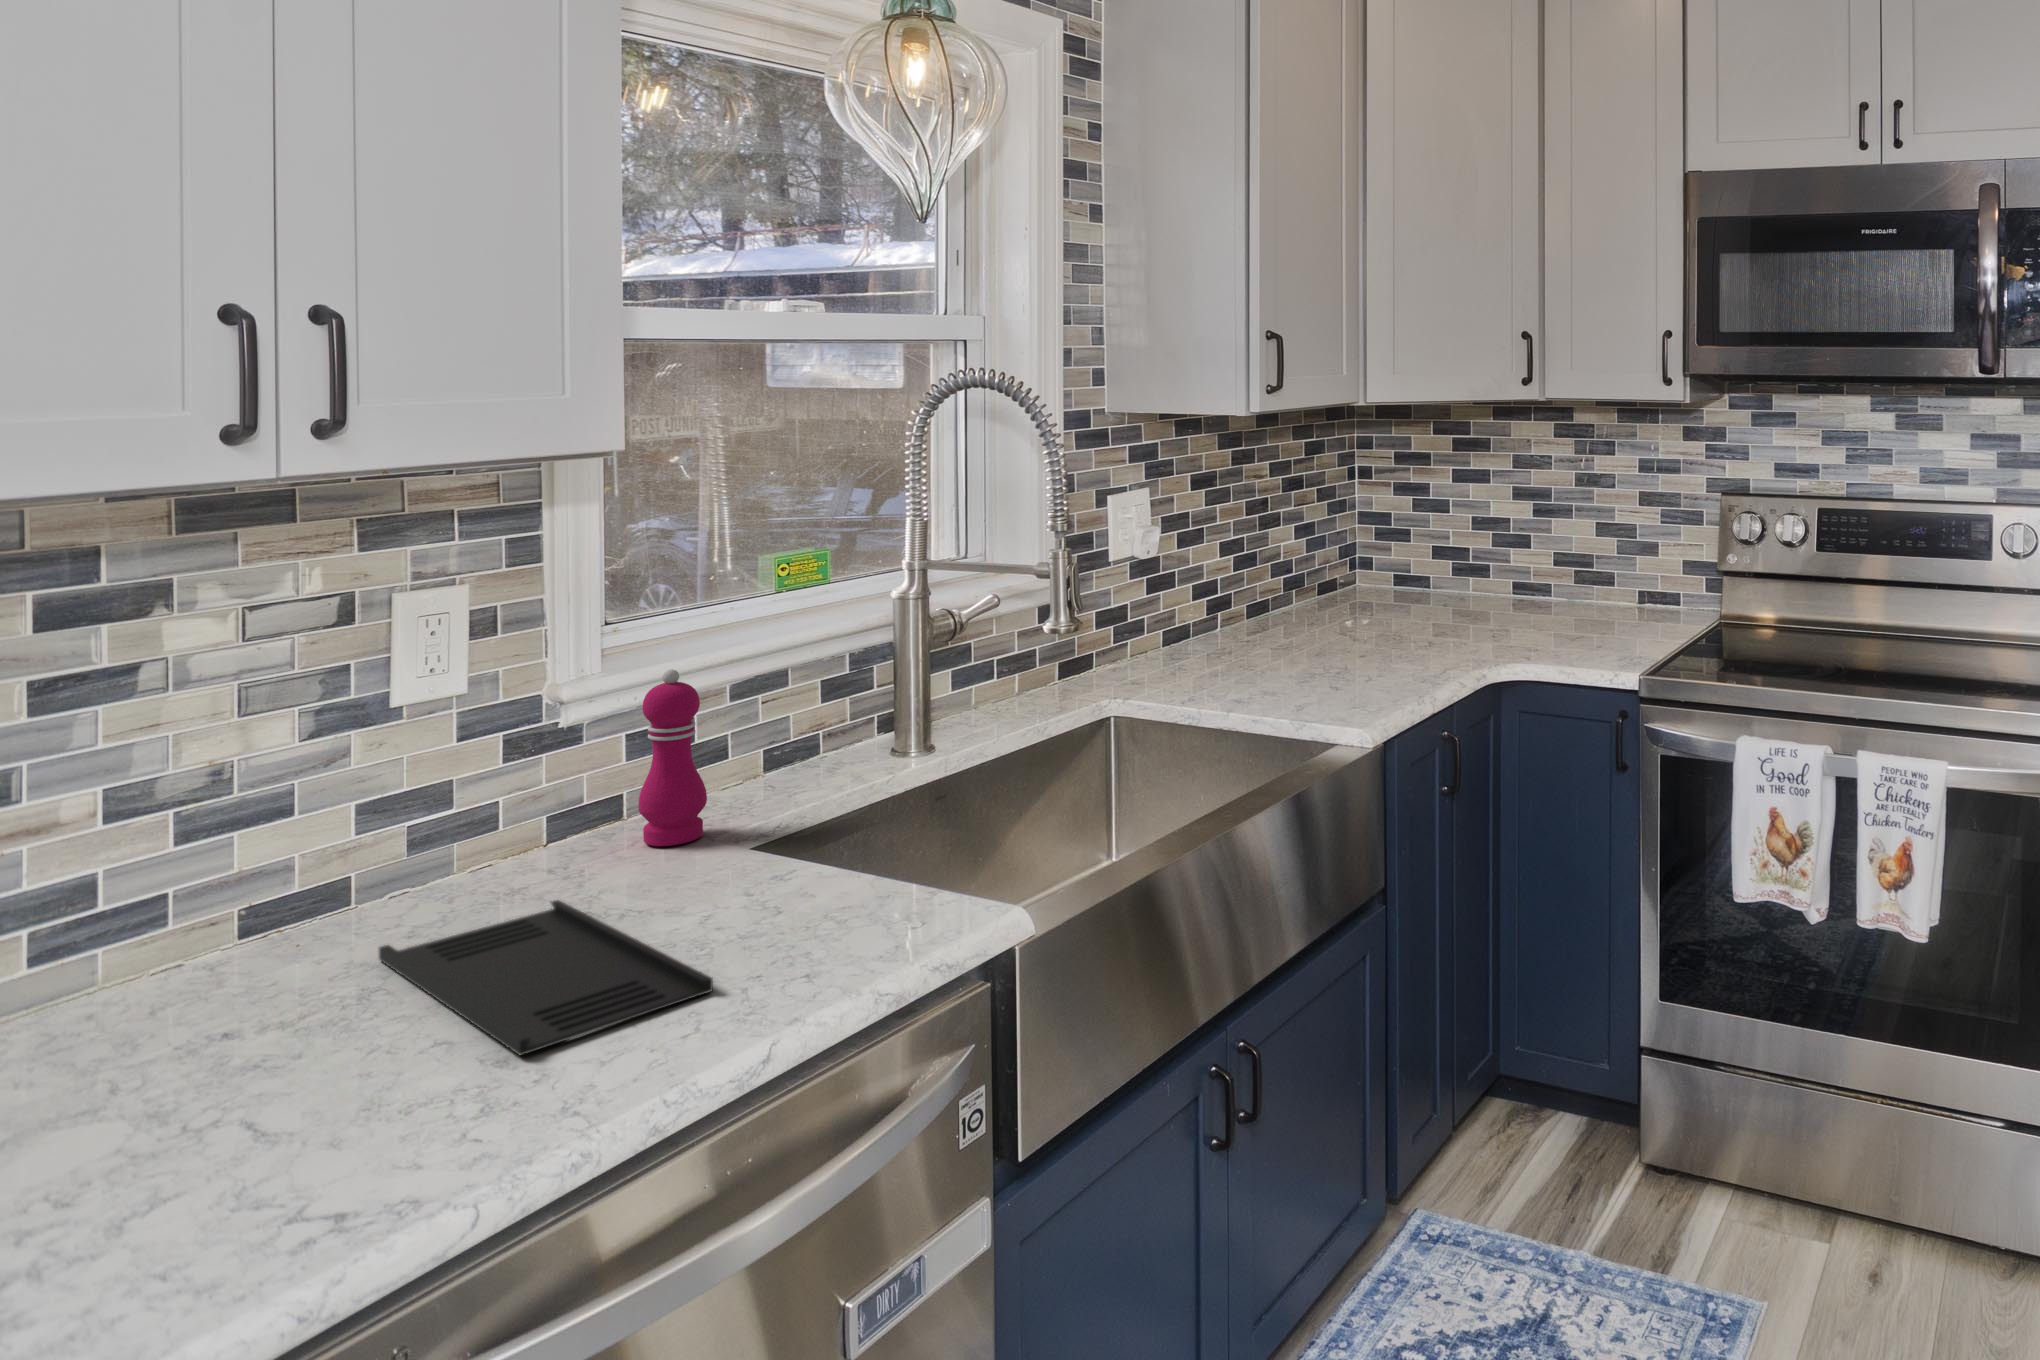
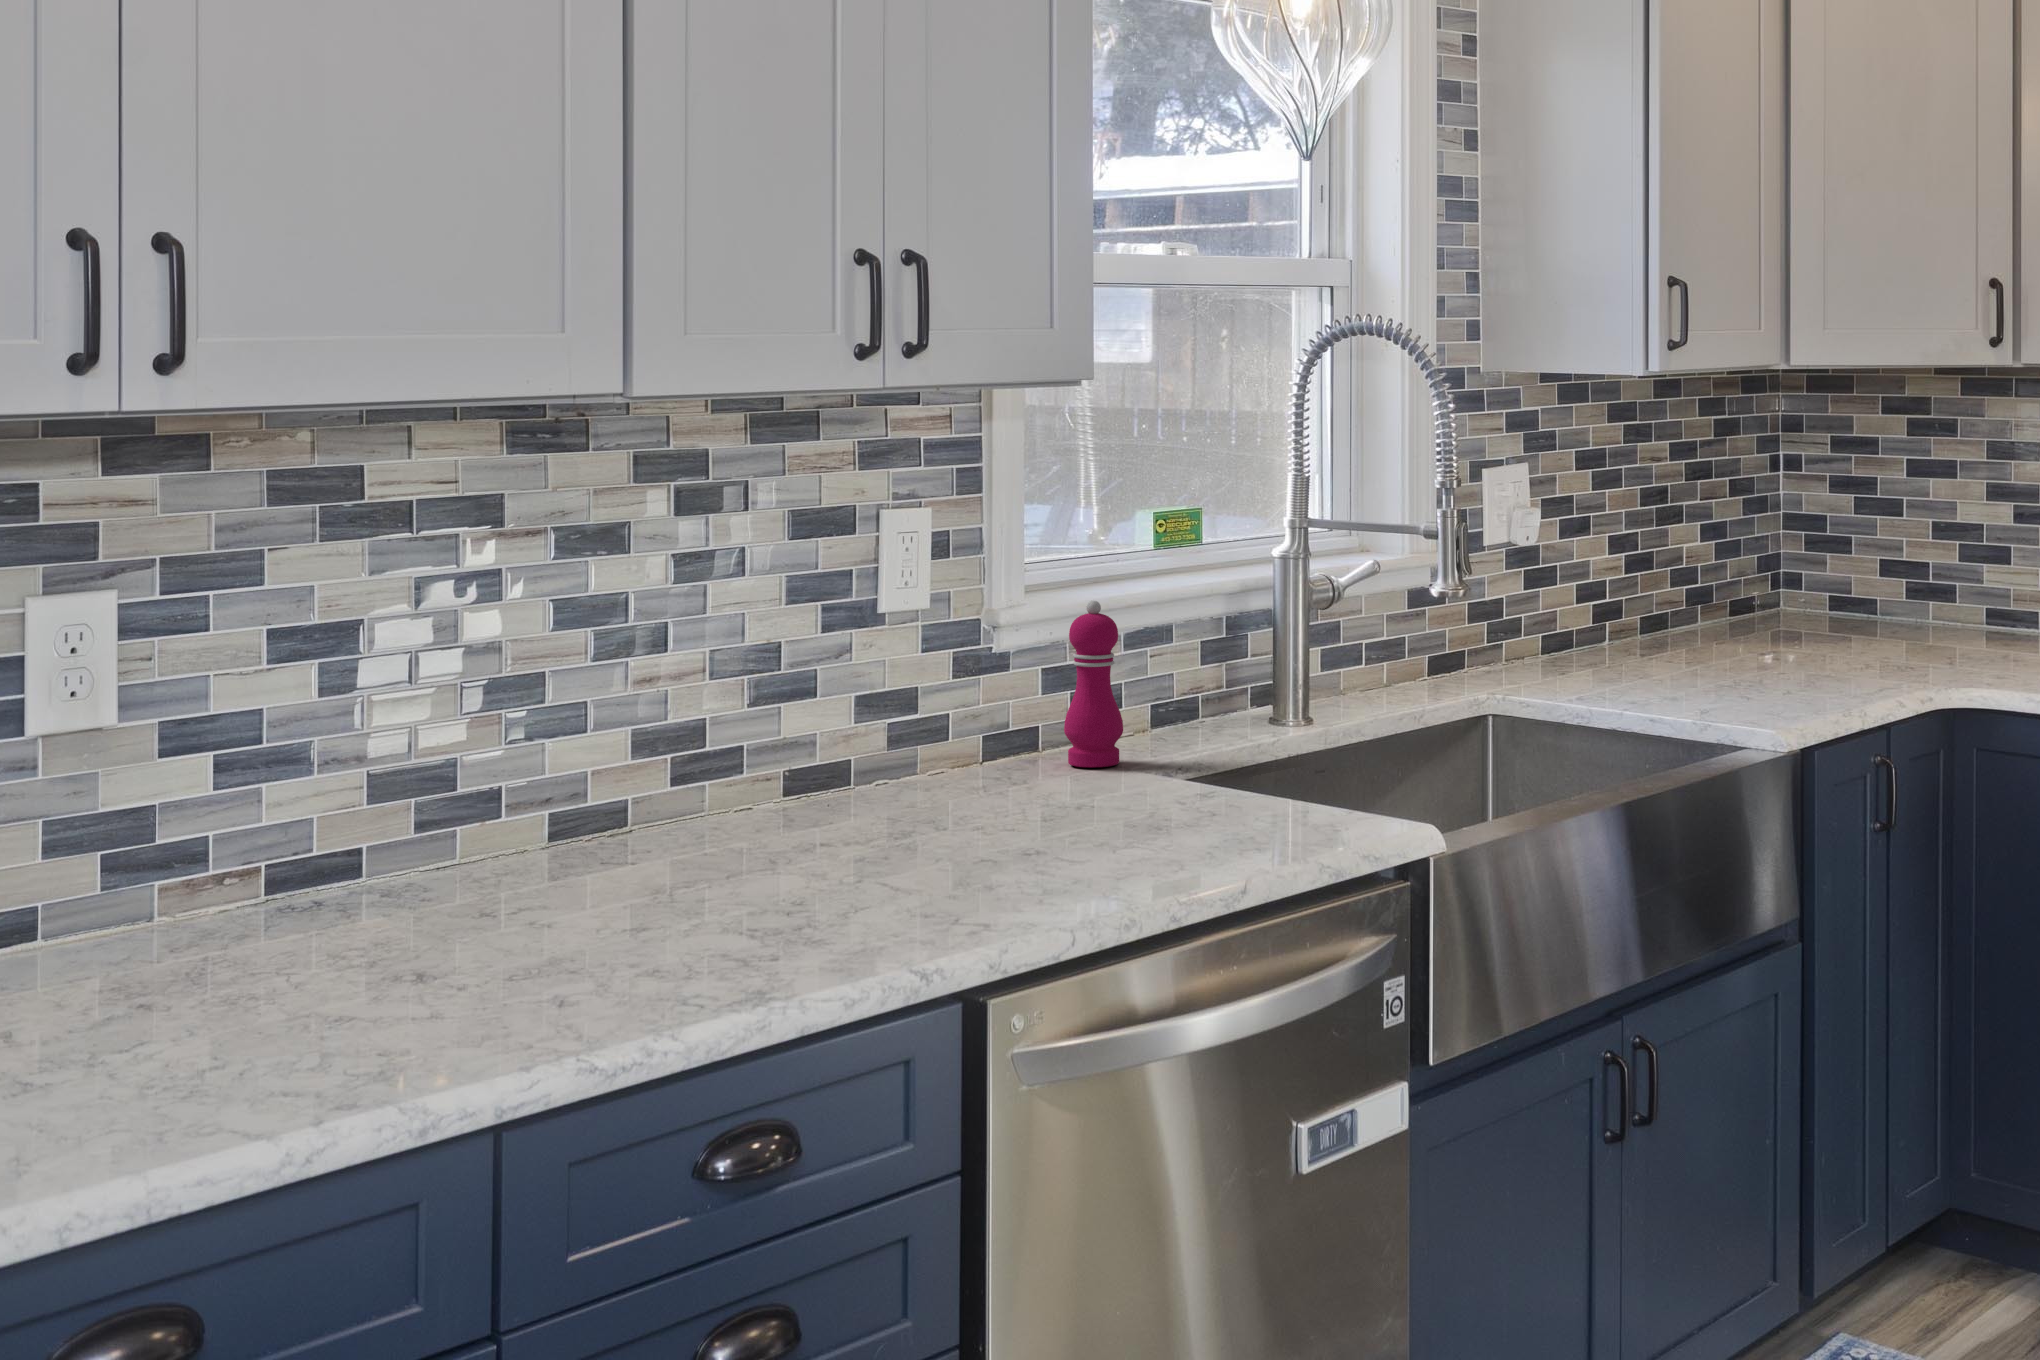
tray: present [379,900,713,1055] -> none [905,788,1192,858]

